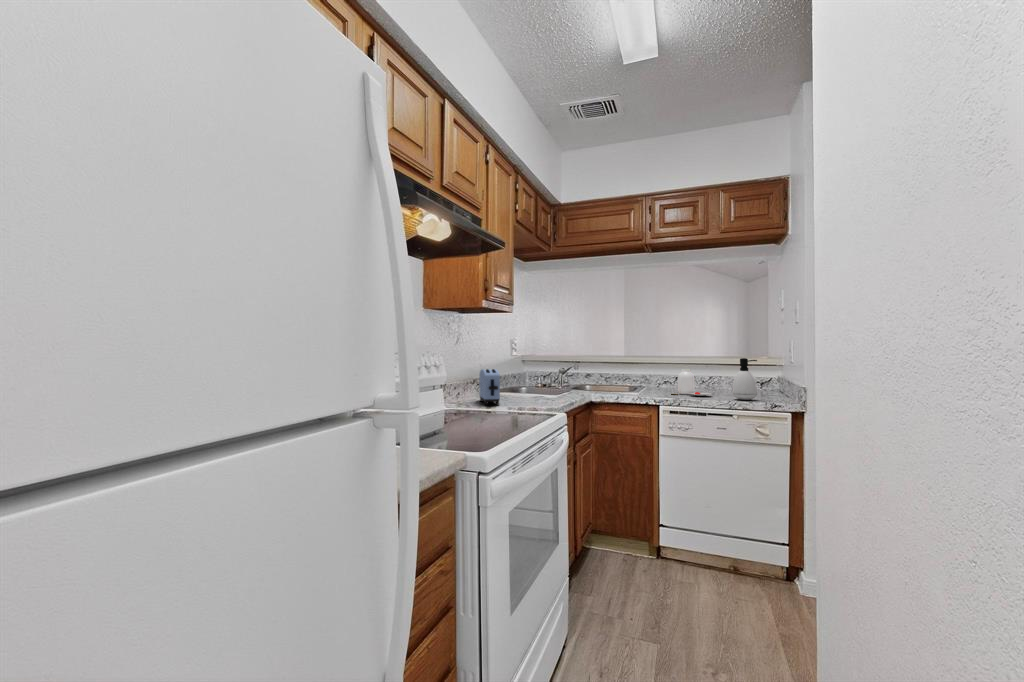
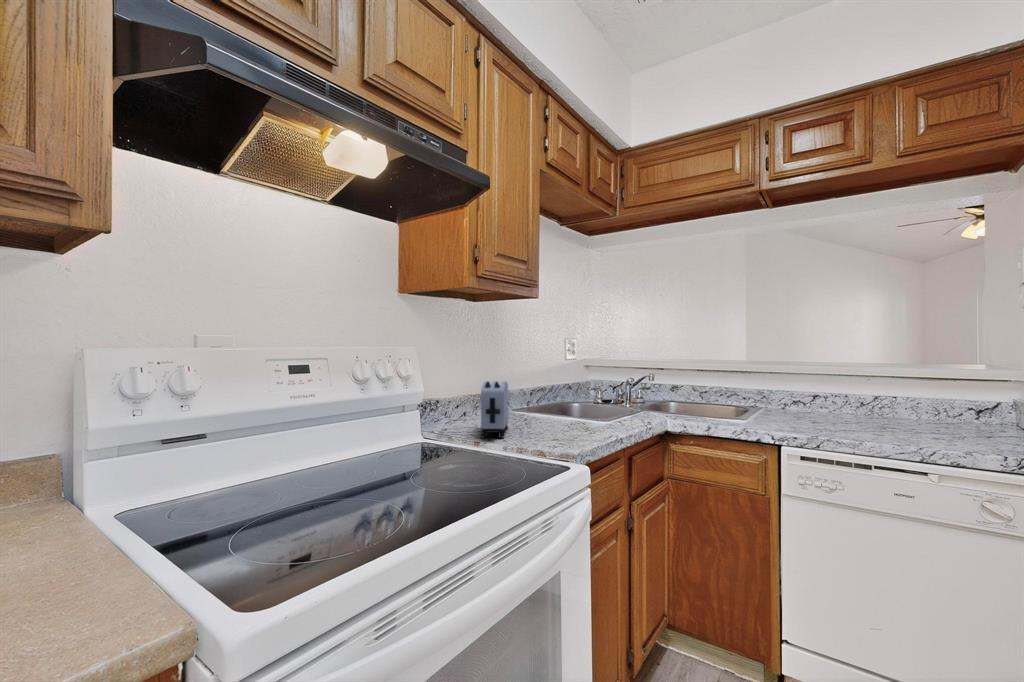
soap dispenser: present [733,358,757,400] -> none [925,368,981,444]
jar: present [678,369,711,396] -> none [800,383,881,430]

